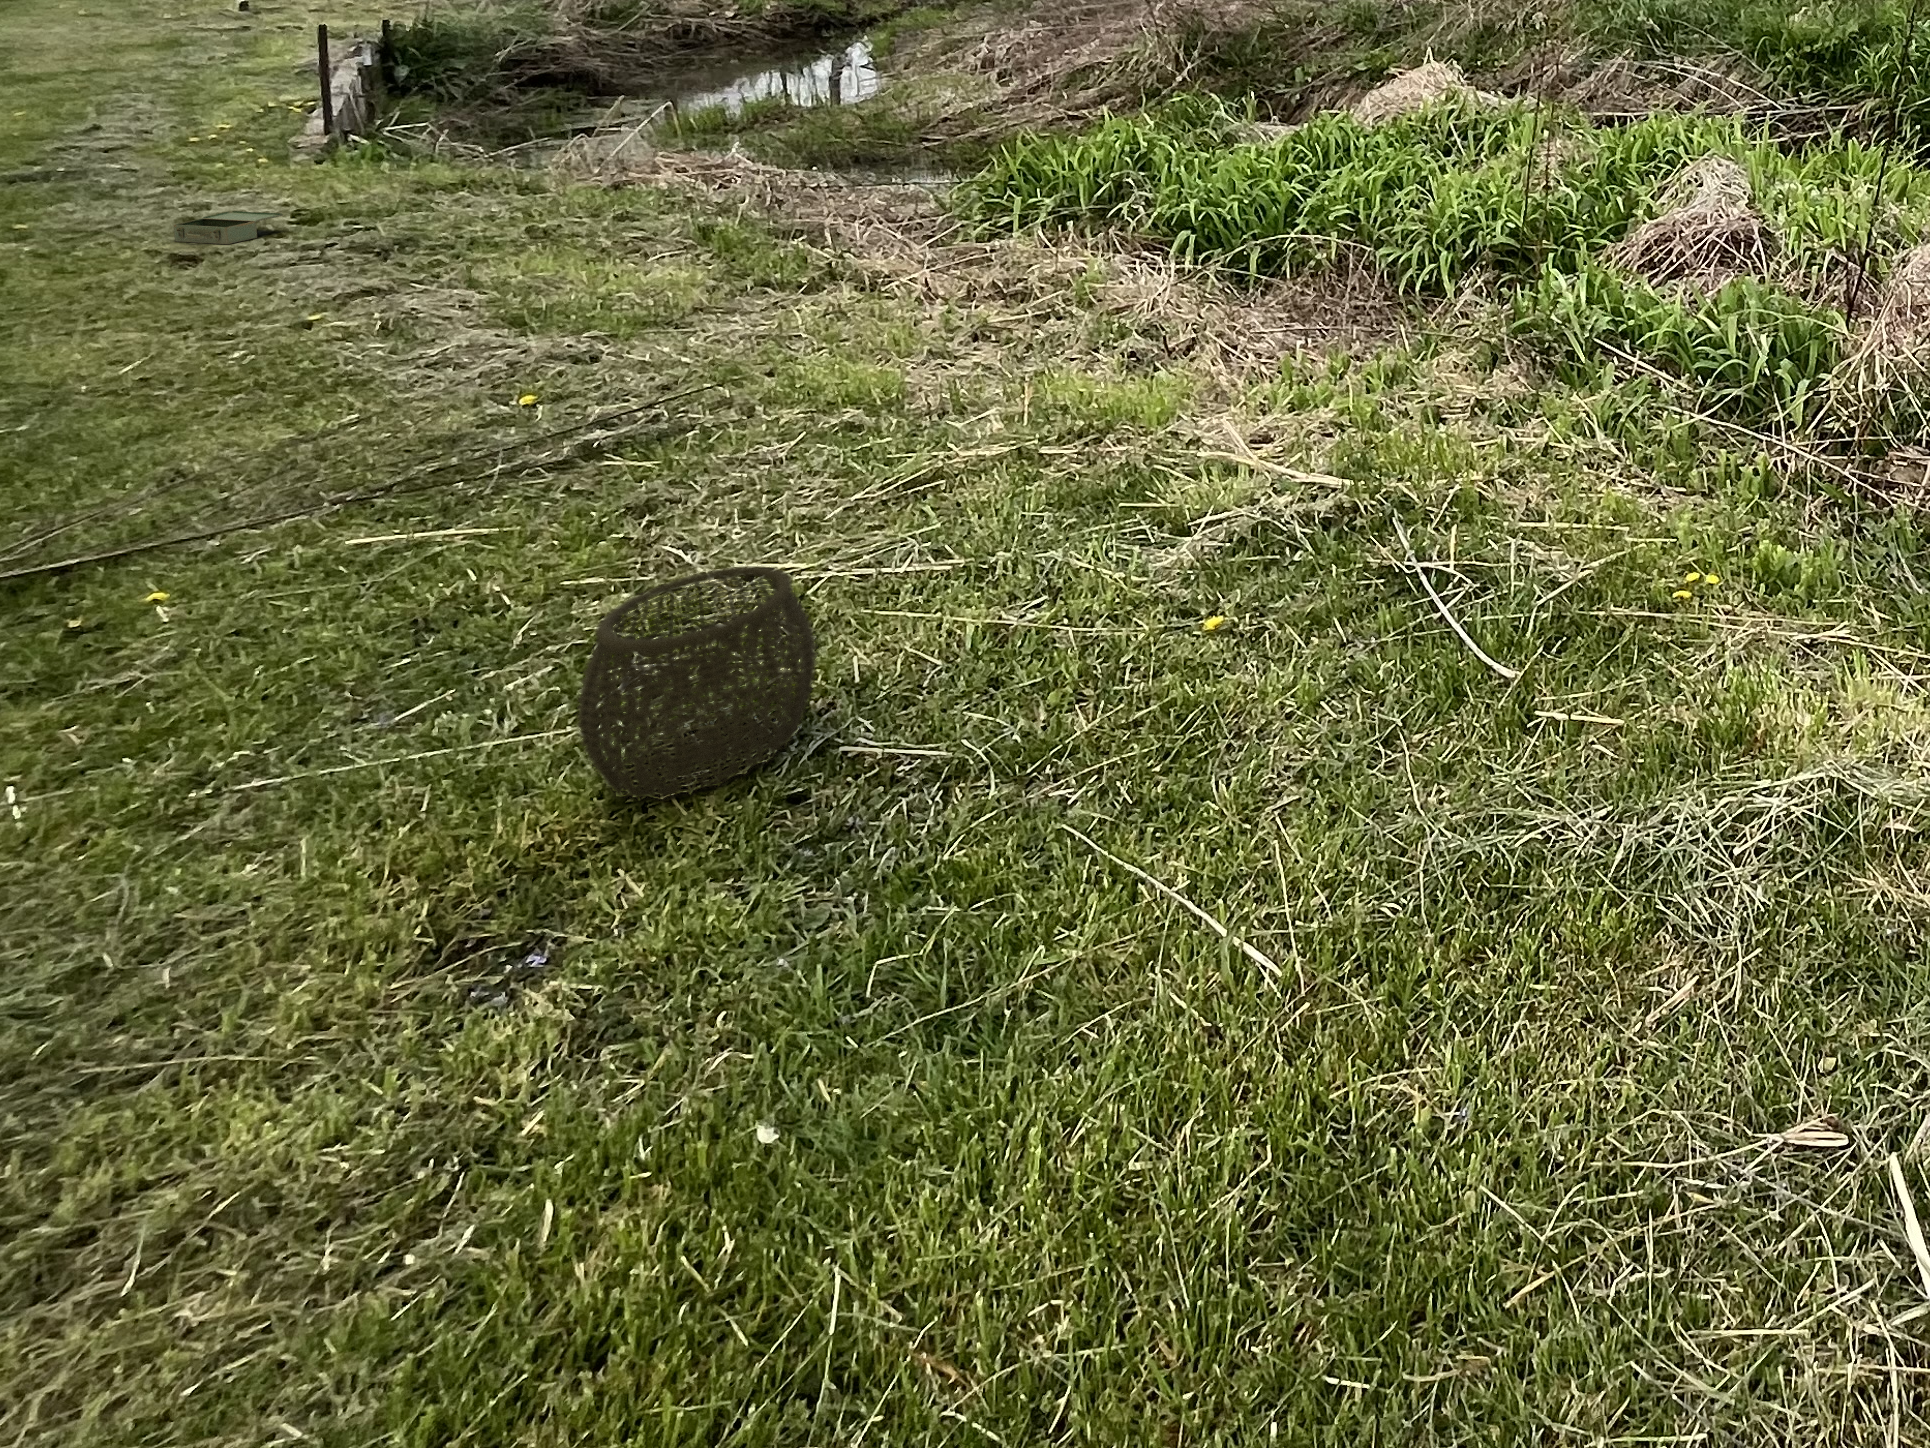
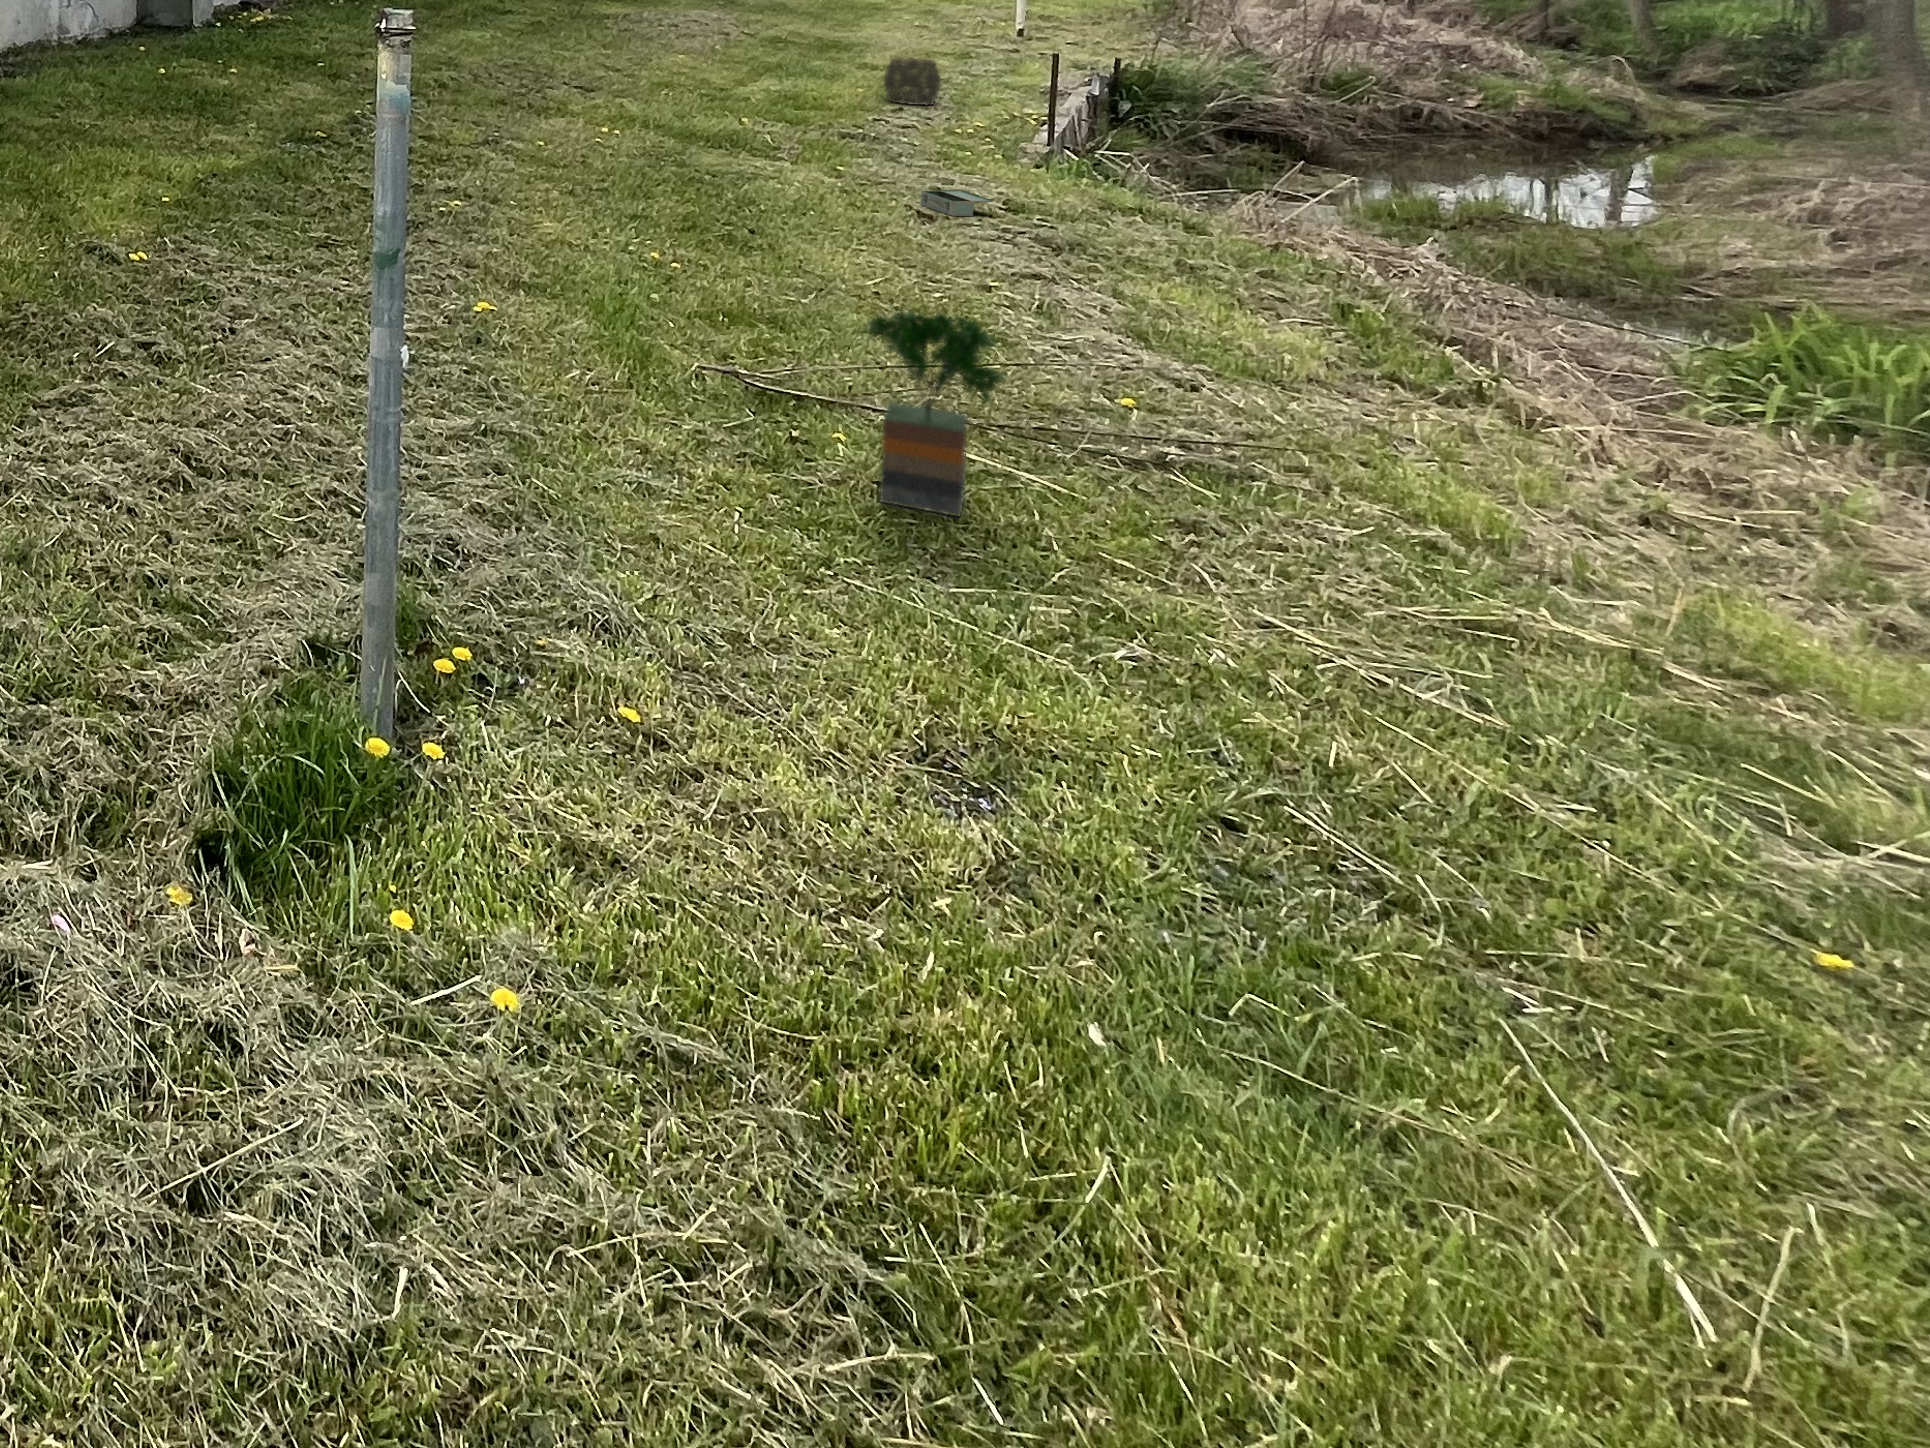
potted tree: none [188,385,423,654] -> present [863,310,1007,516]
woven basket: present [577,566,817,800] -> present [884,58,941,105]

